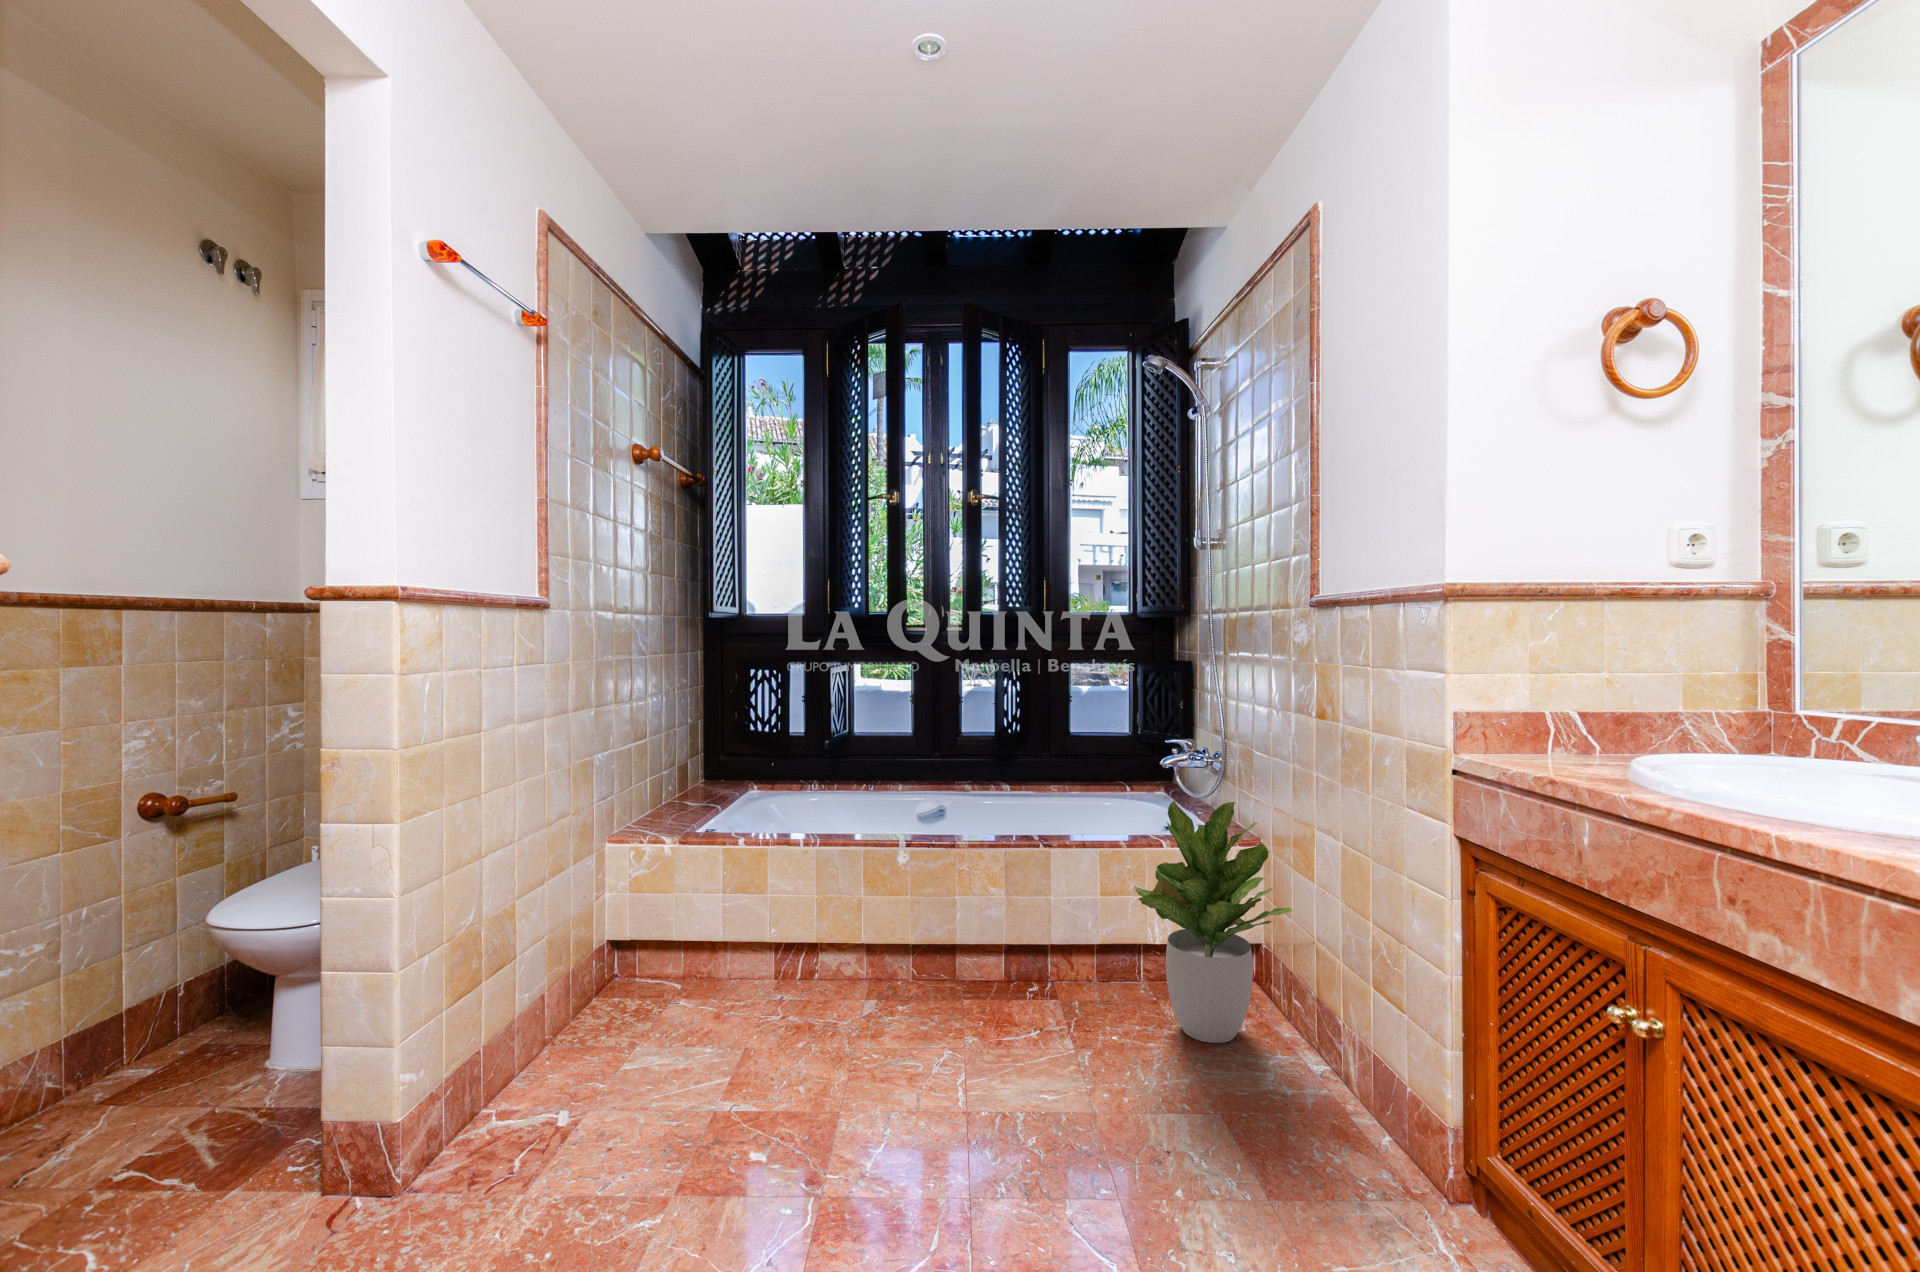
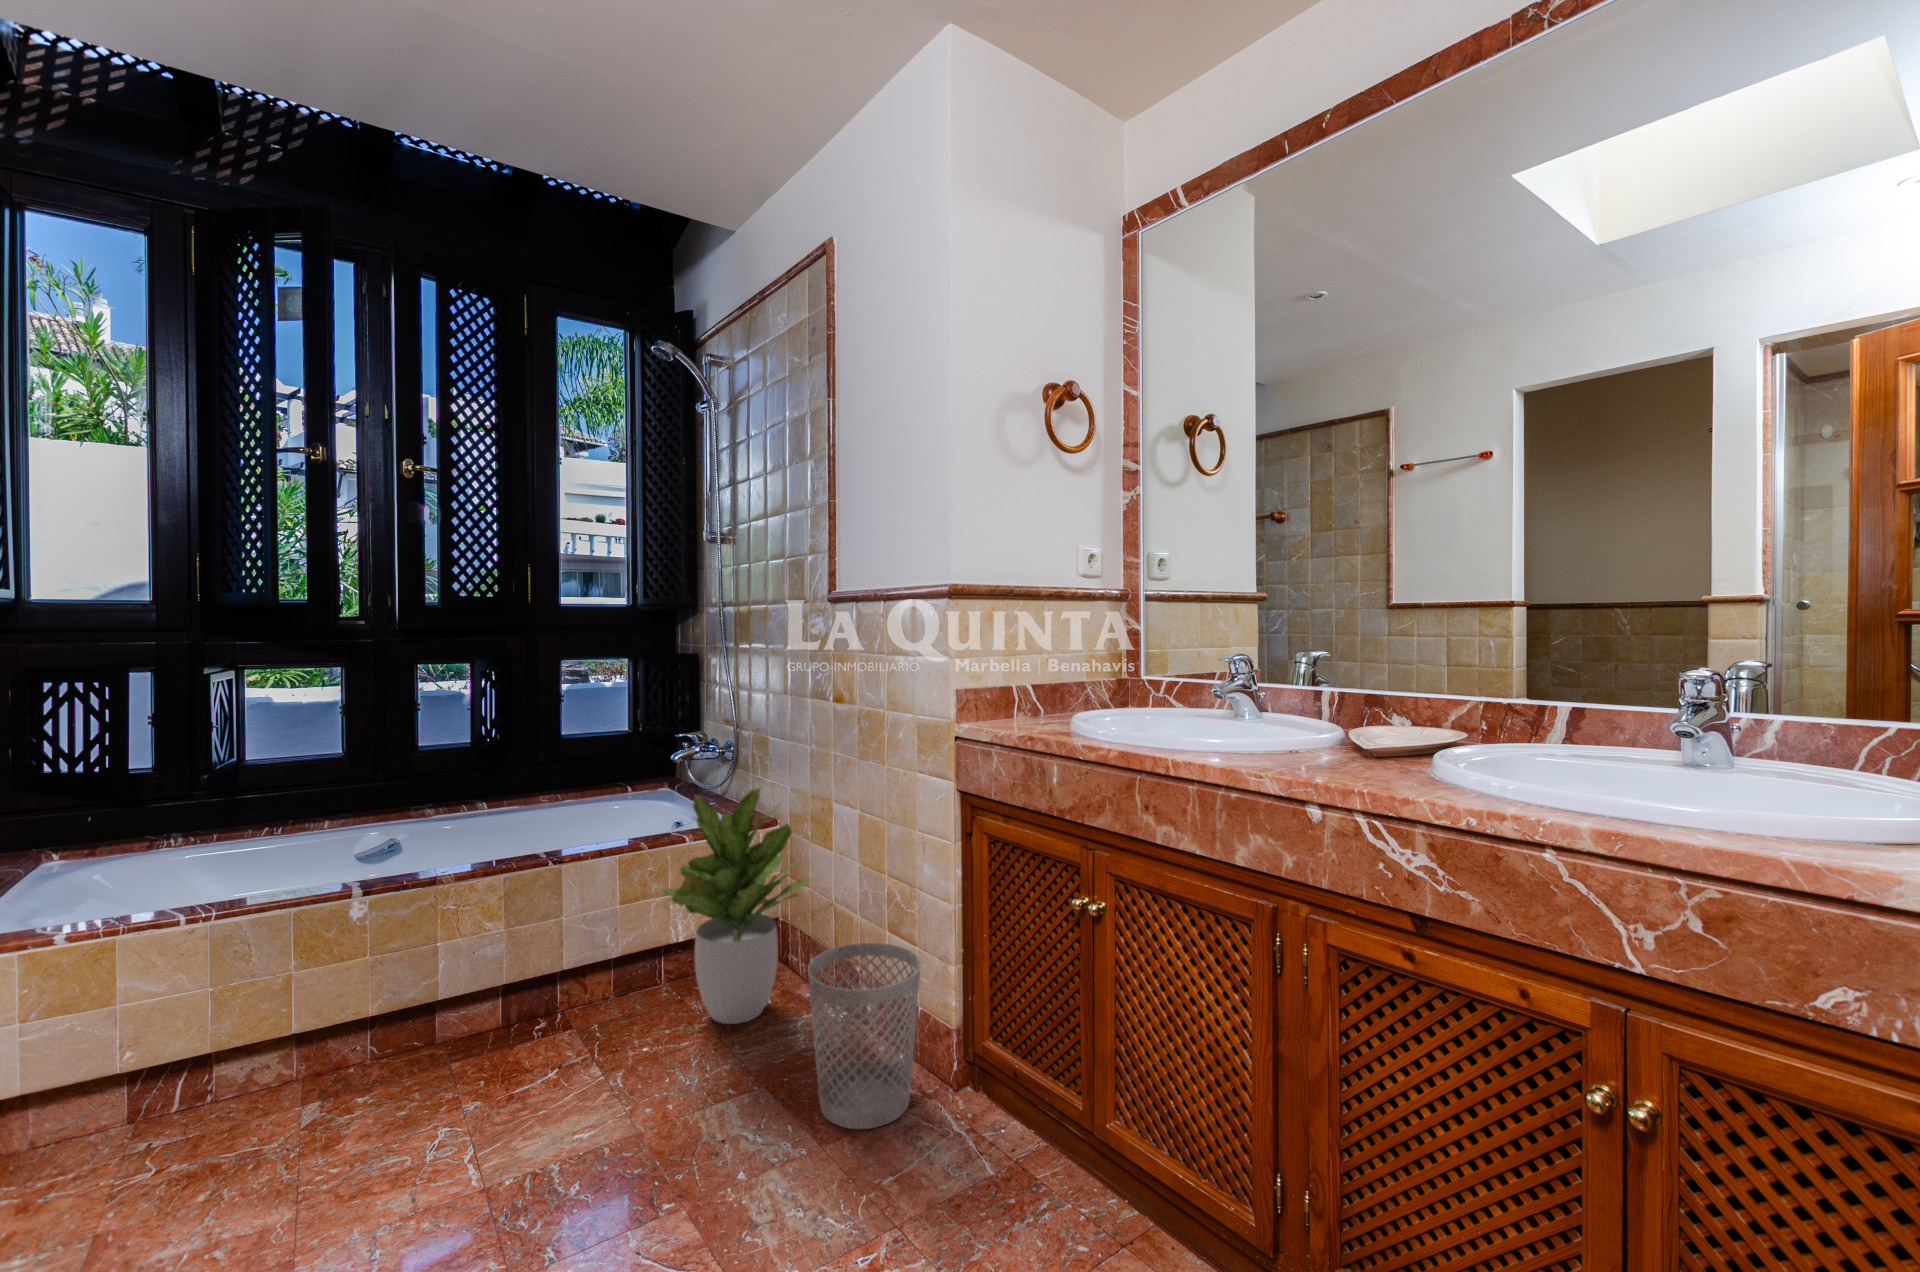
wastebasket: none [1263,988,1401,1205] -> present [808,943,921,1129]

